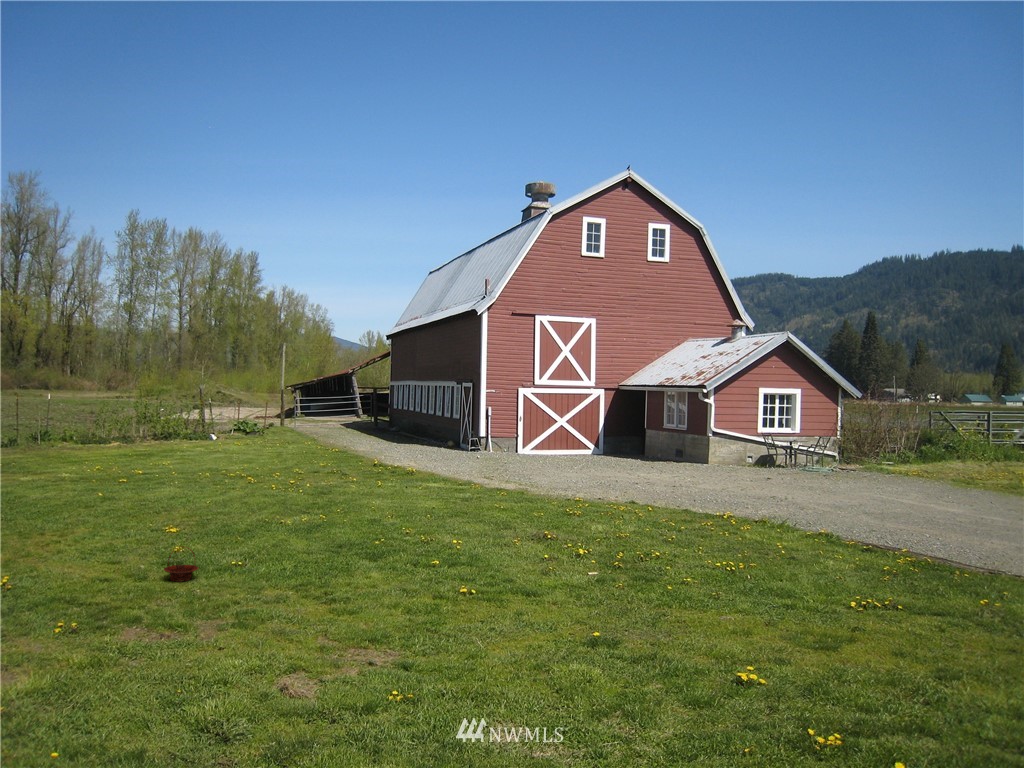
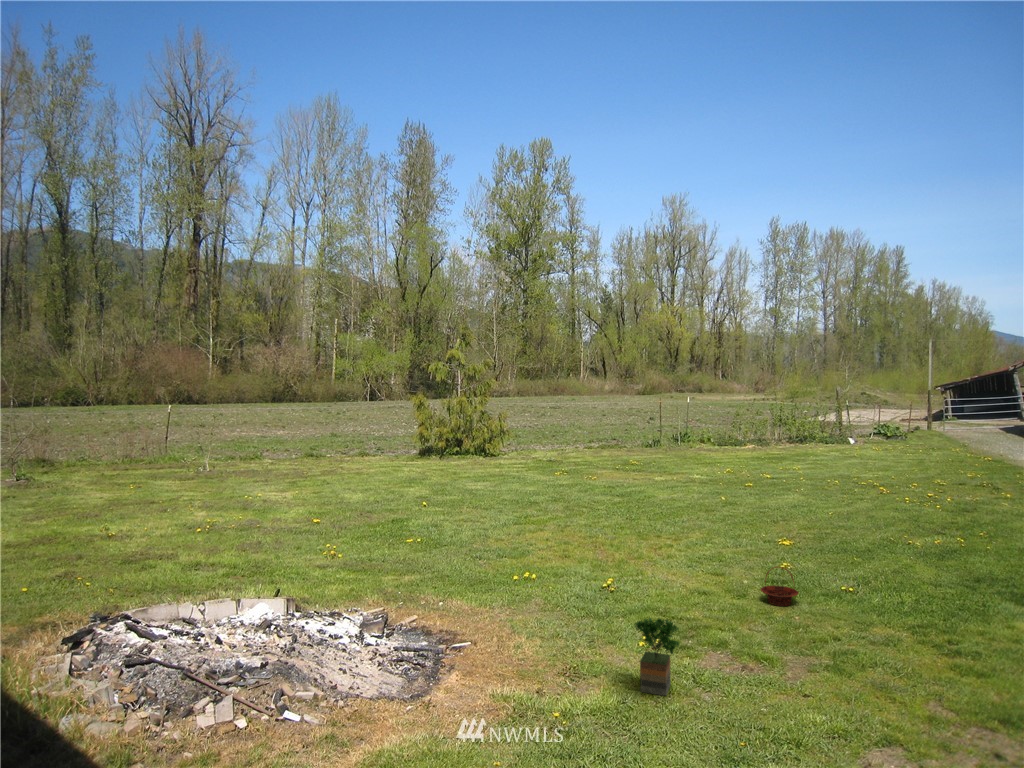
potted tree: none [65,594,114,665] -> present [635,618,680,696]

